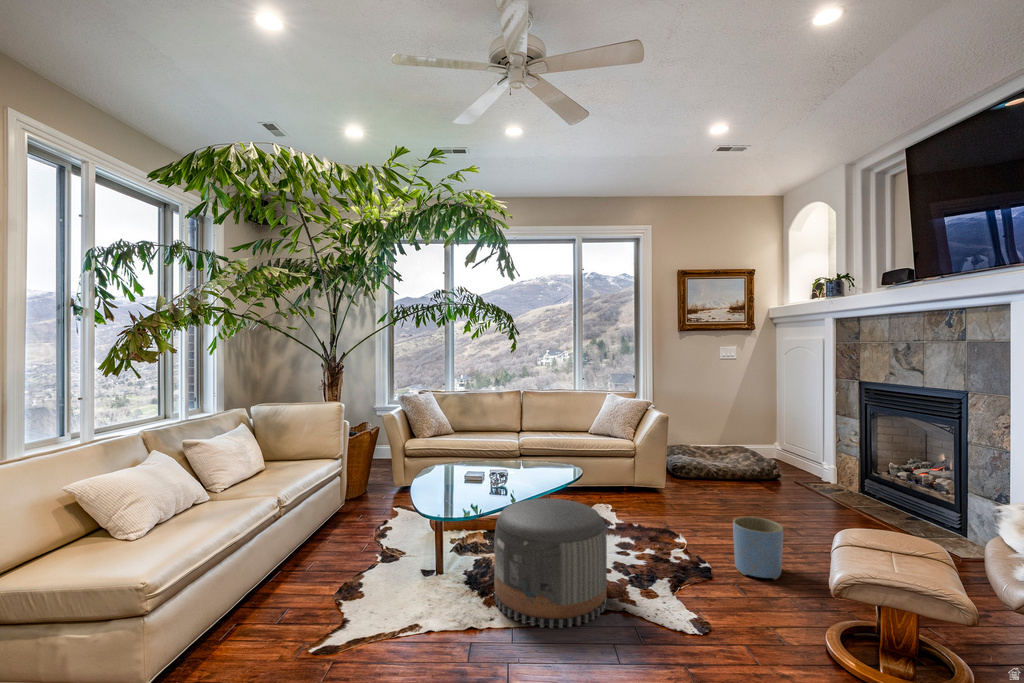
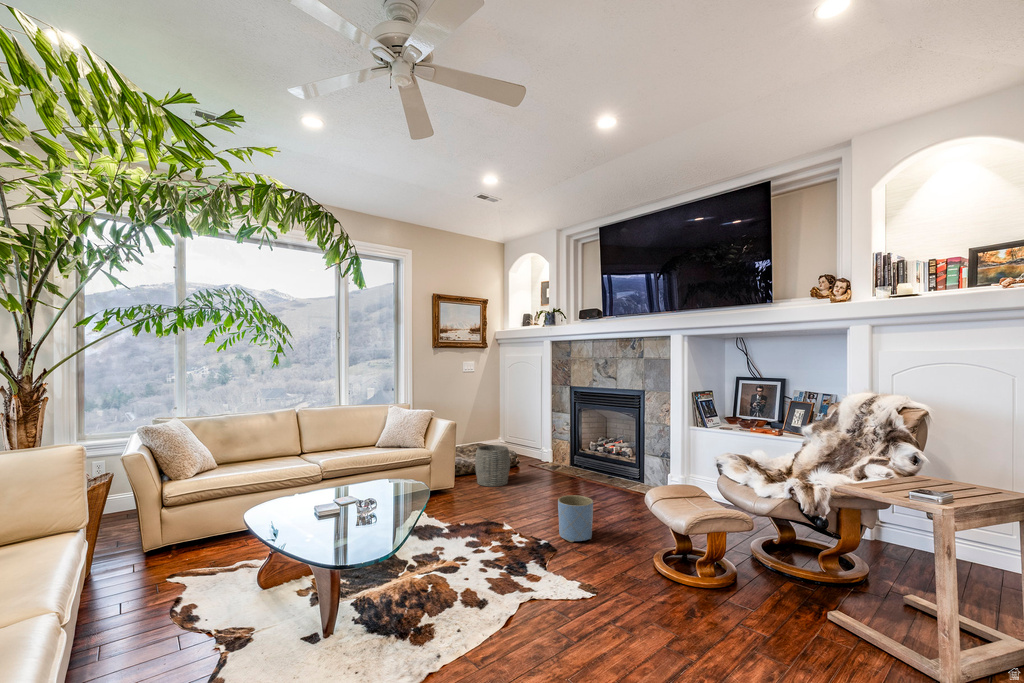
woven basket: none [701,447,746,497] -> present [475,445,510,487]
pouf: present [494,498,607,628] -> none [408,513,518,645]

